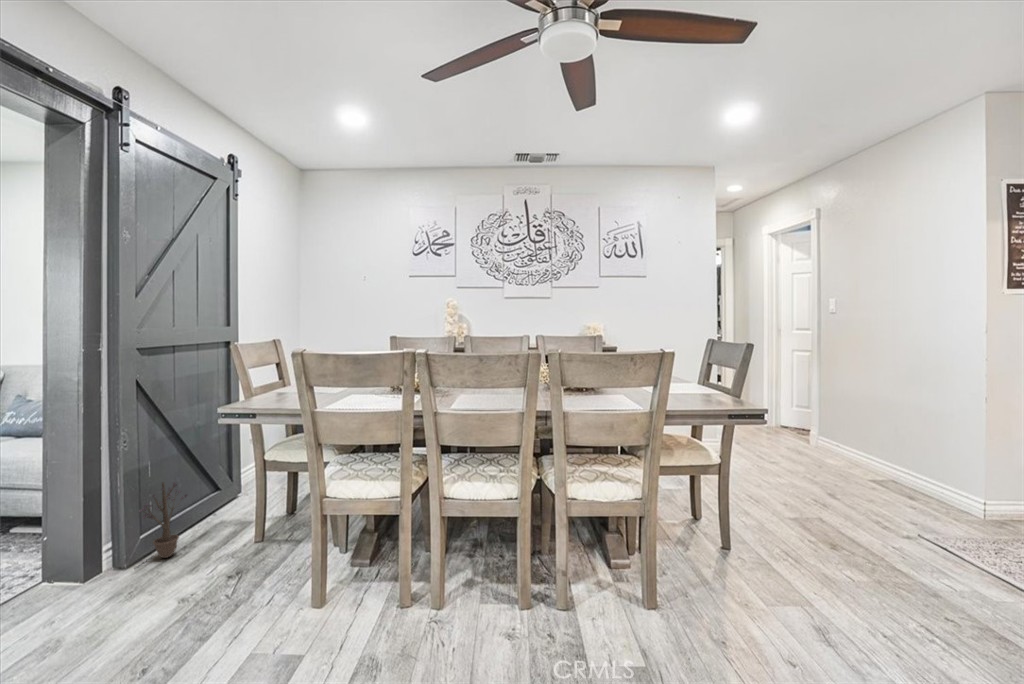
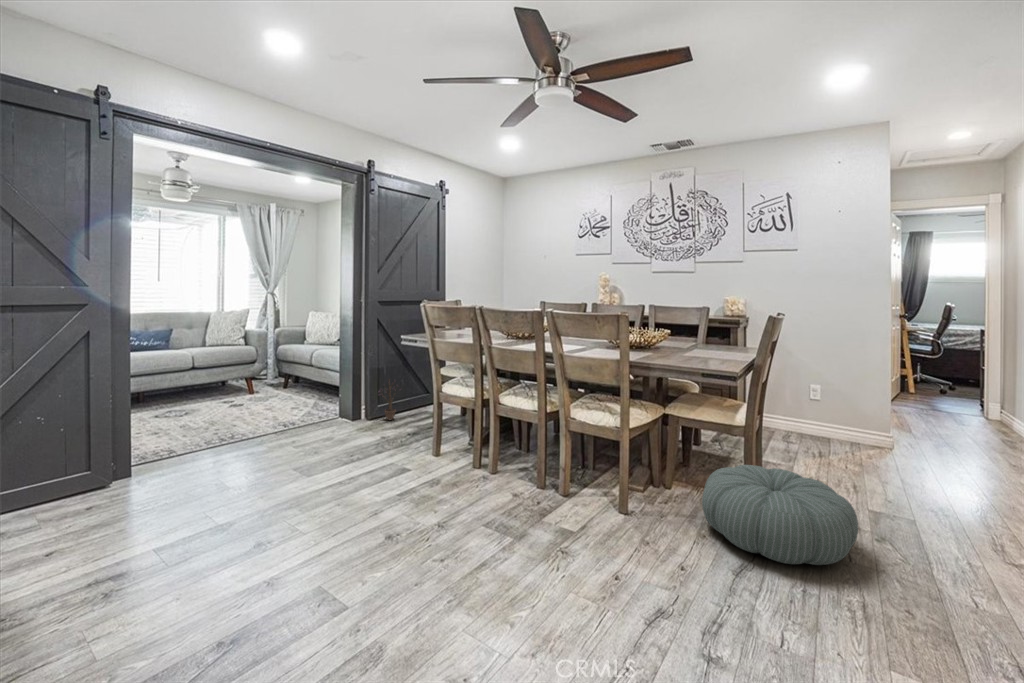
pouf: none [718,507,895,622] -> present [702,465,858,565]

